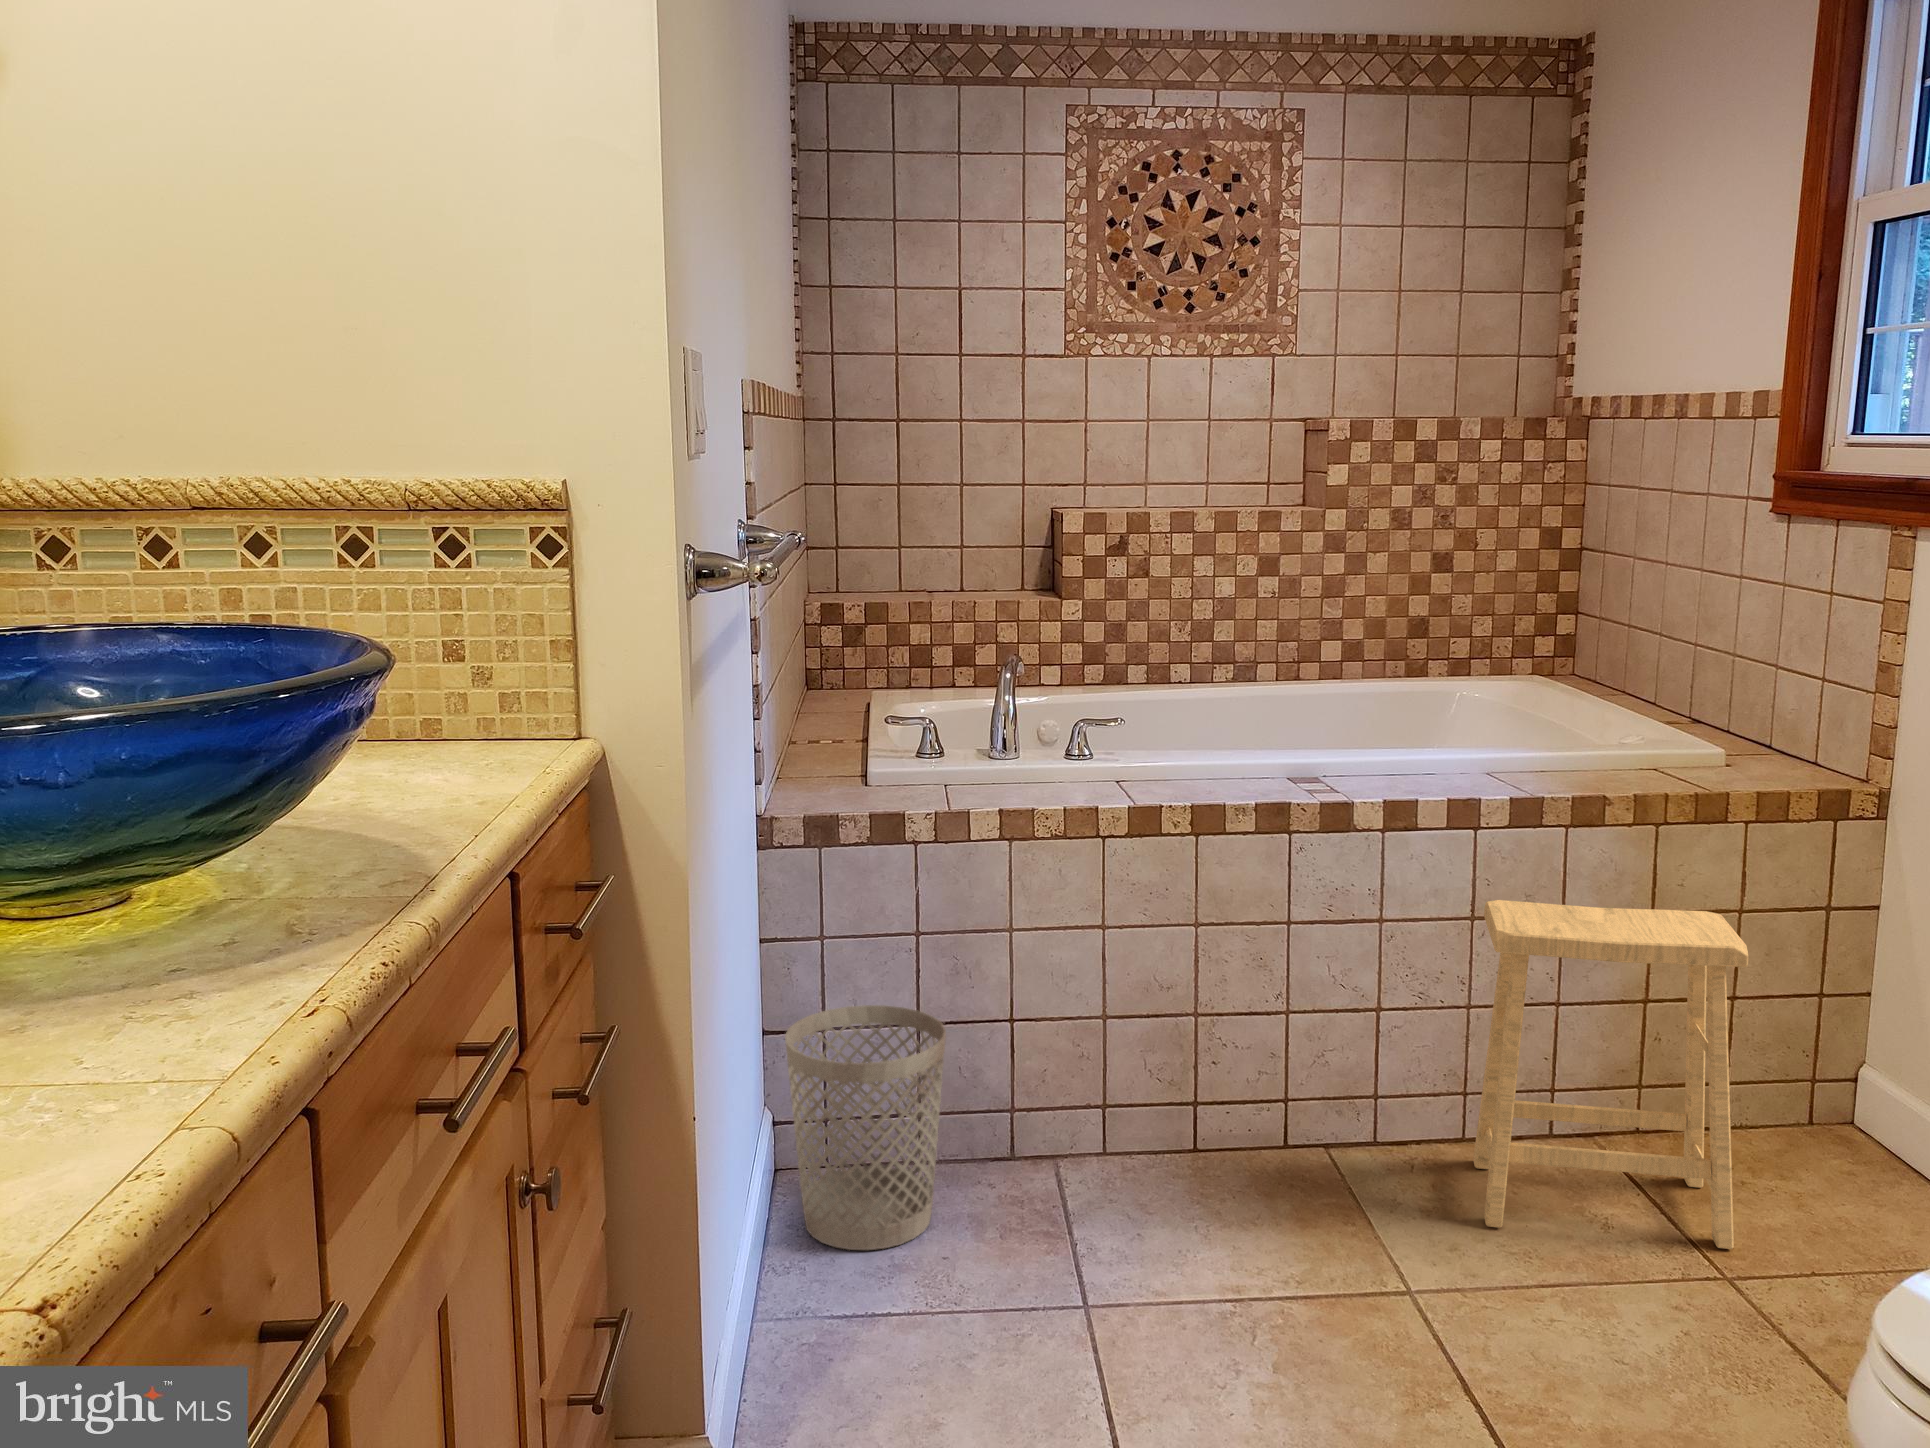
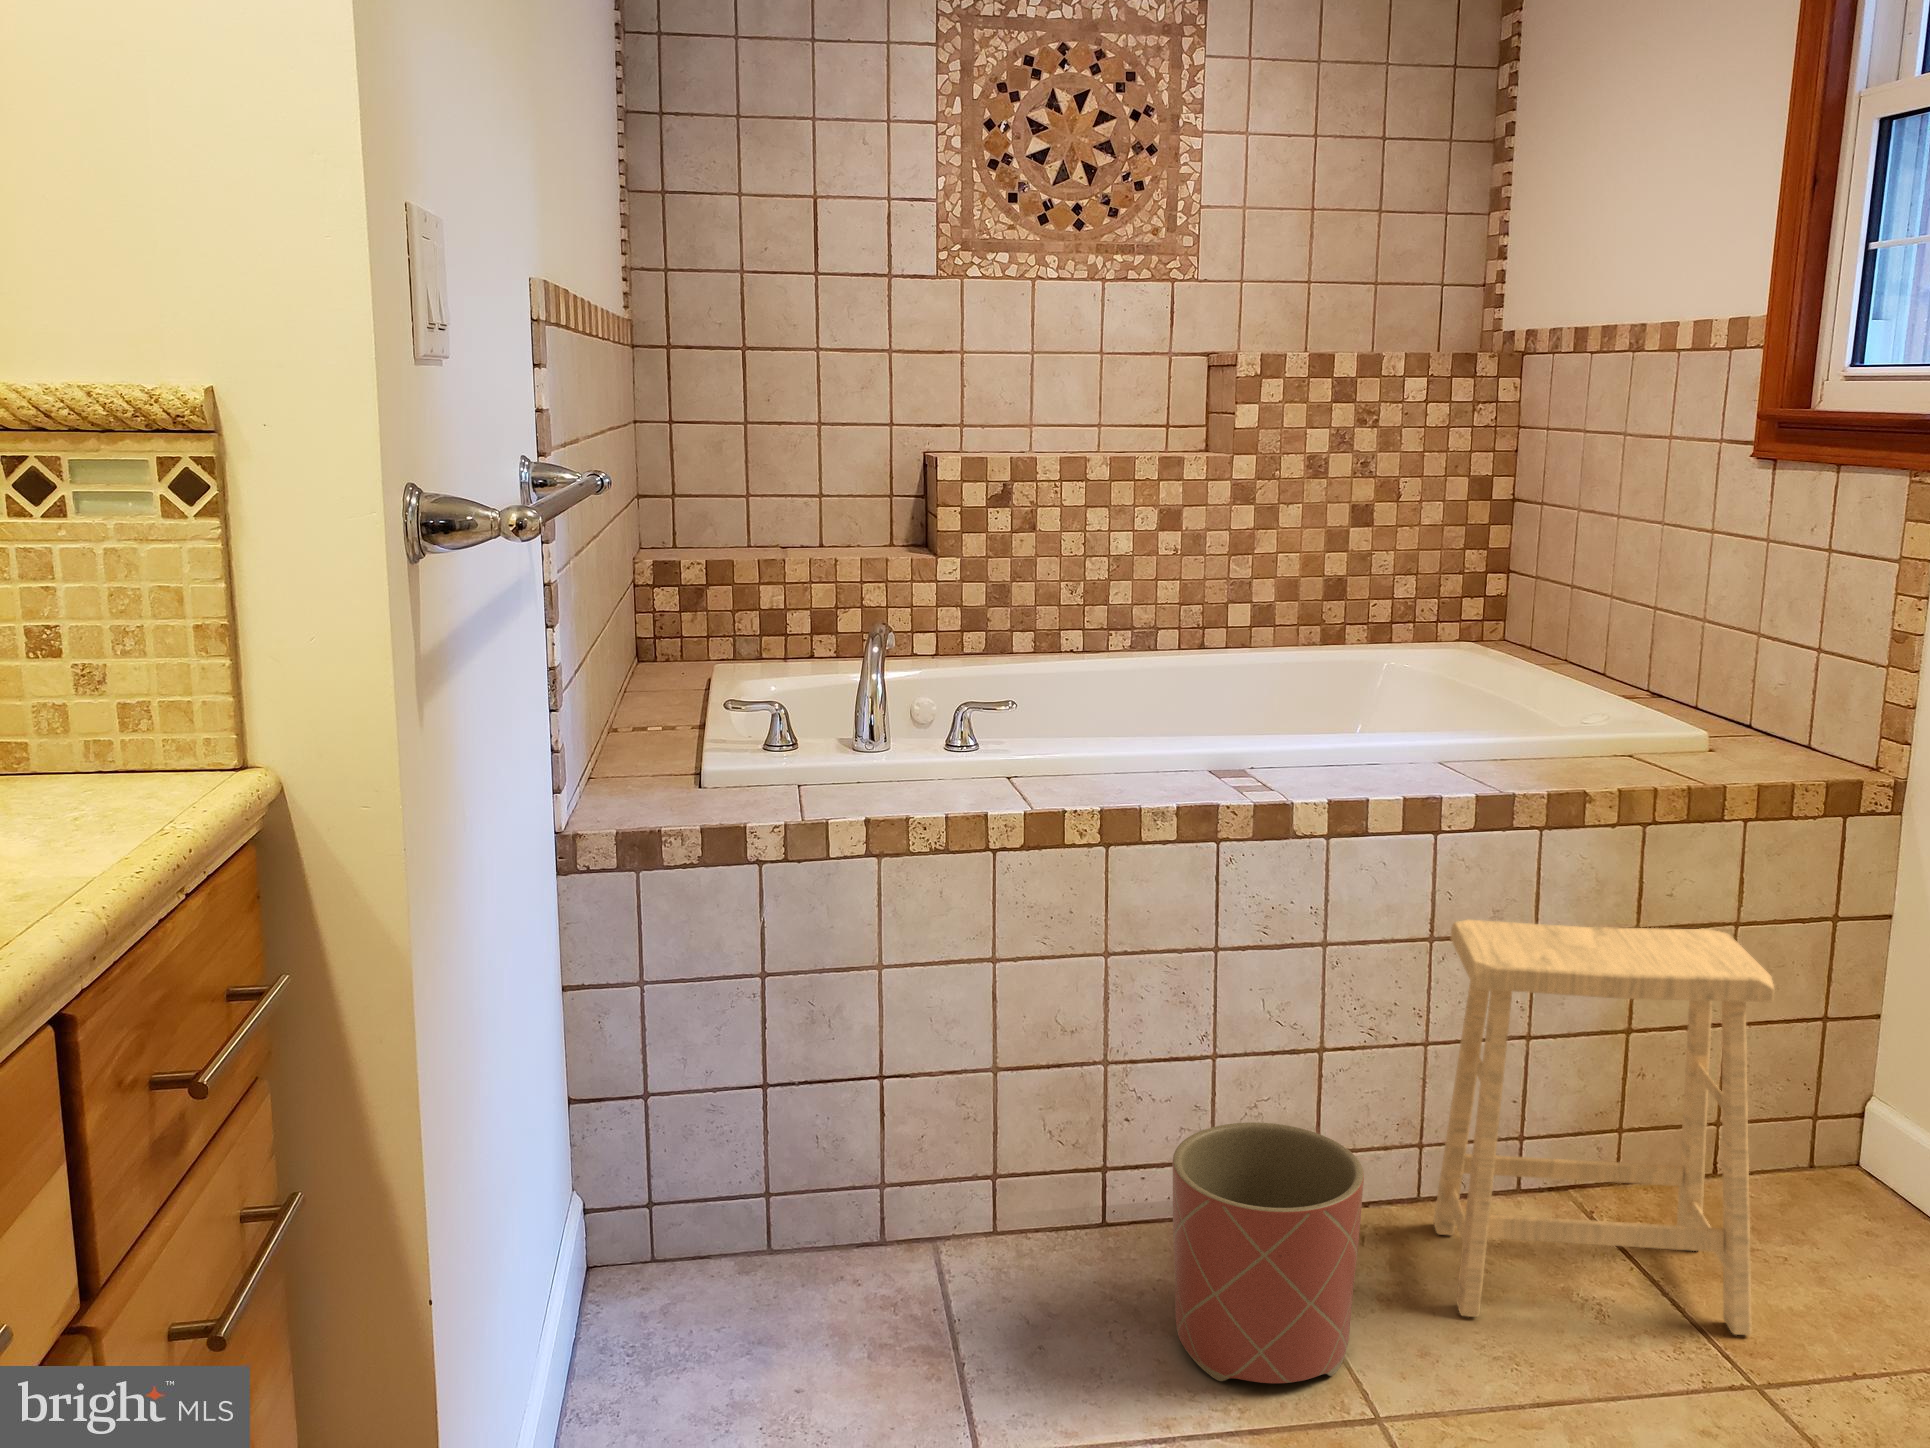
wastebasket: present [785,1005,946,1250] -> none [594,1068,801,1387]
planter: none [1244,1061,1400,1265] -> present [1172,1122,1364,1383]

